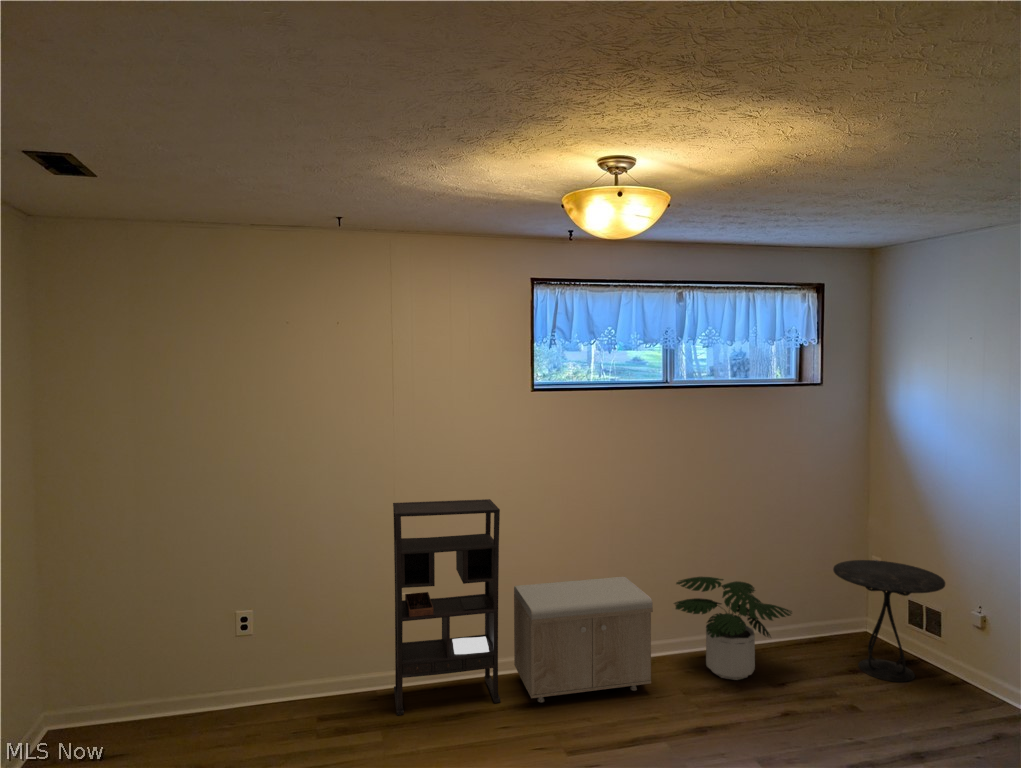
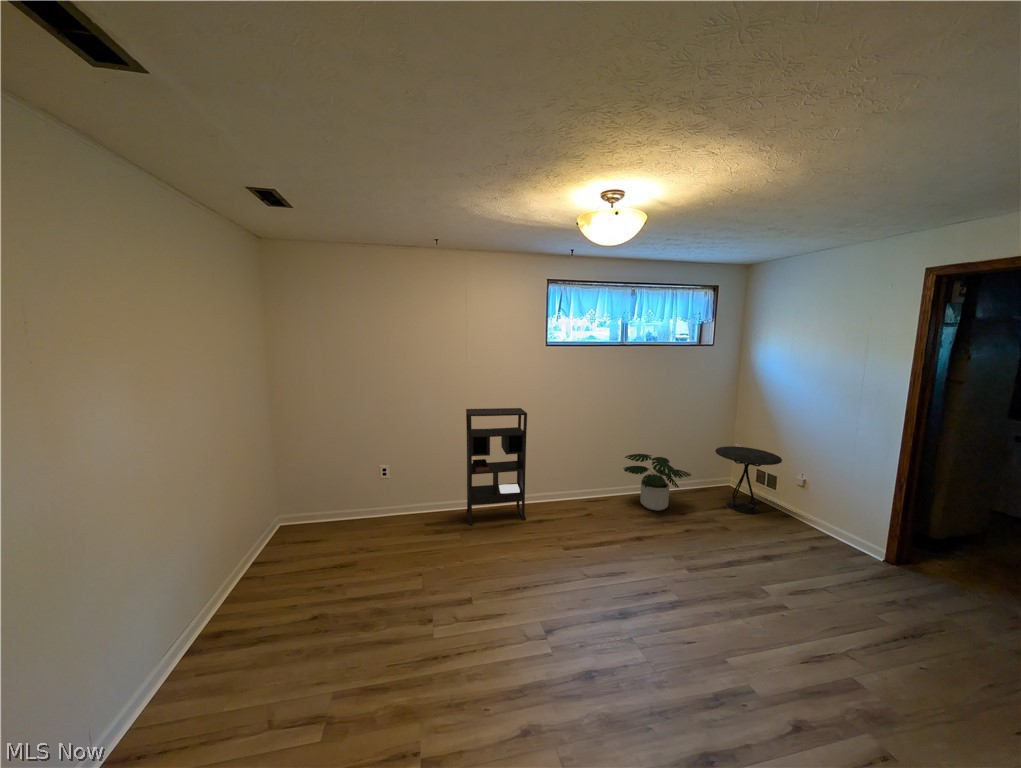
storage bench: present [514,577,653,702] -> none [533,453,613,520]

